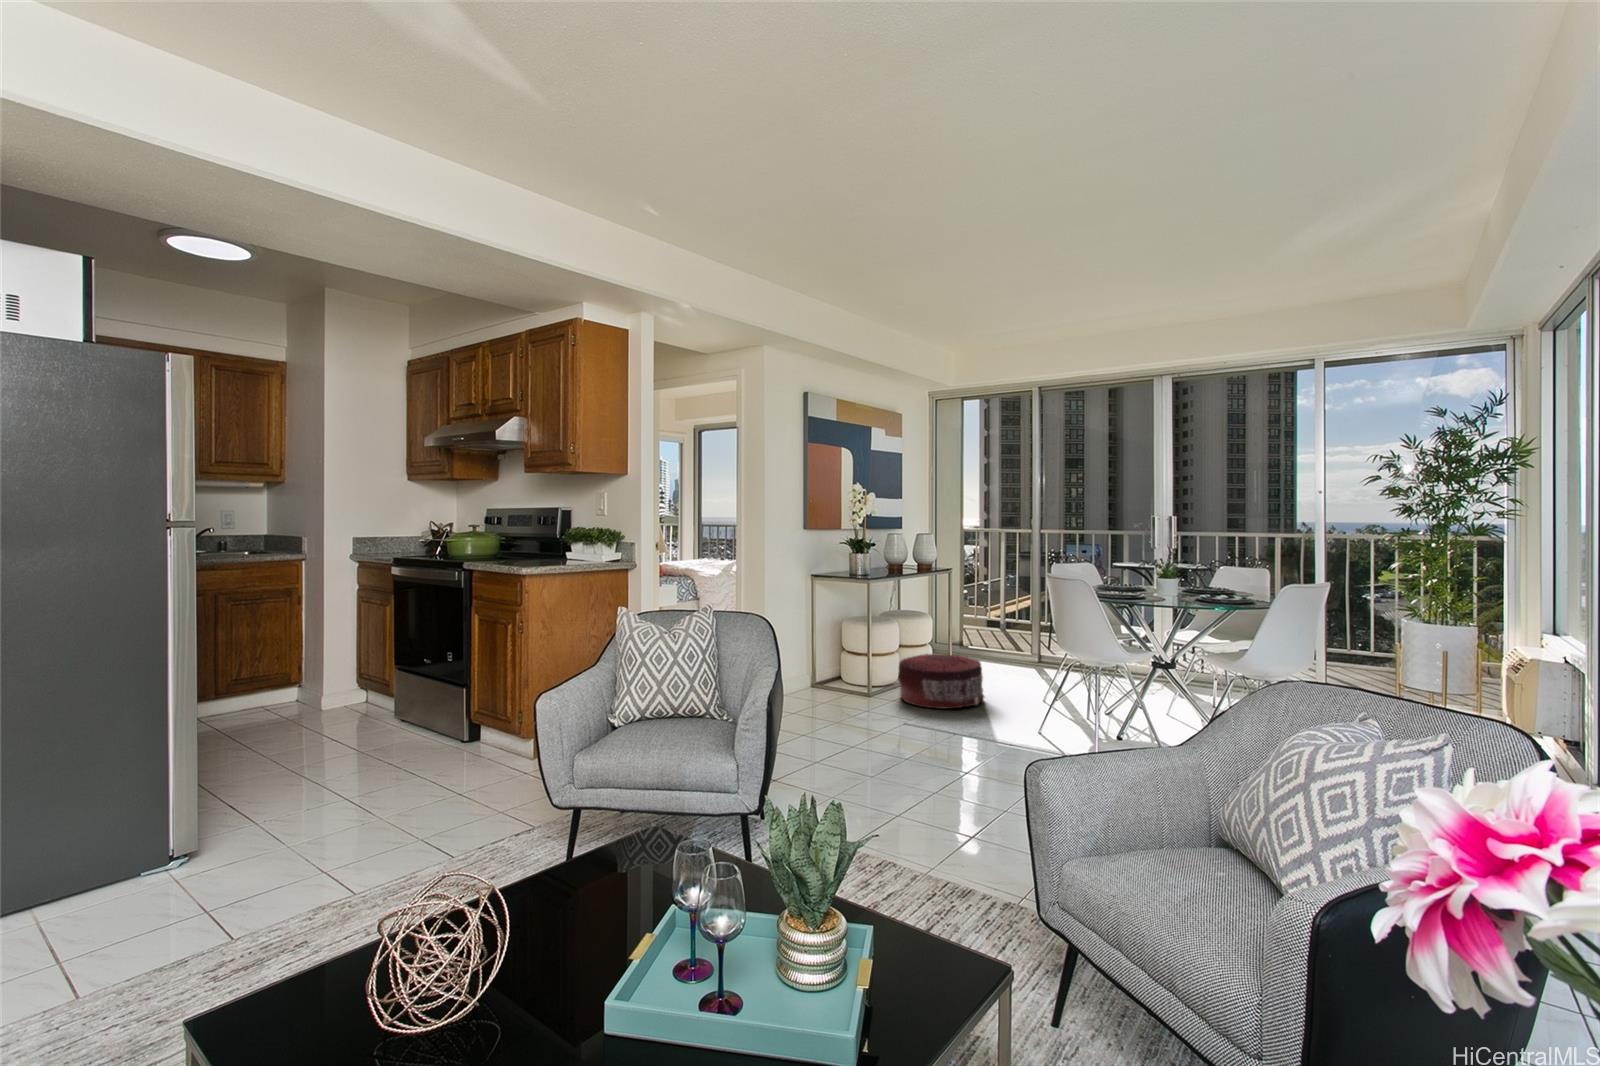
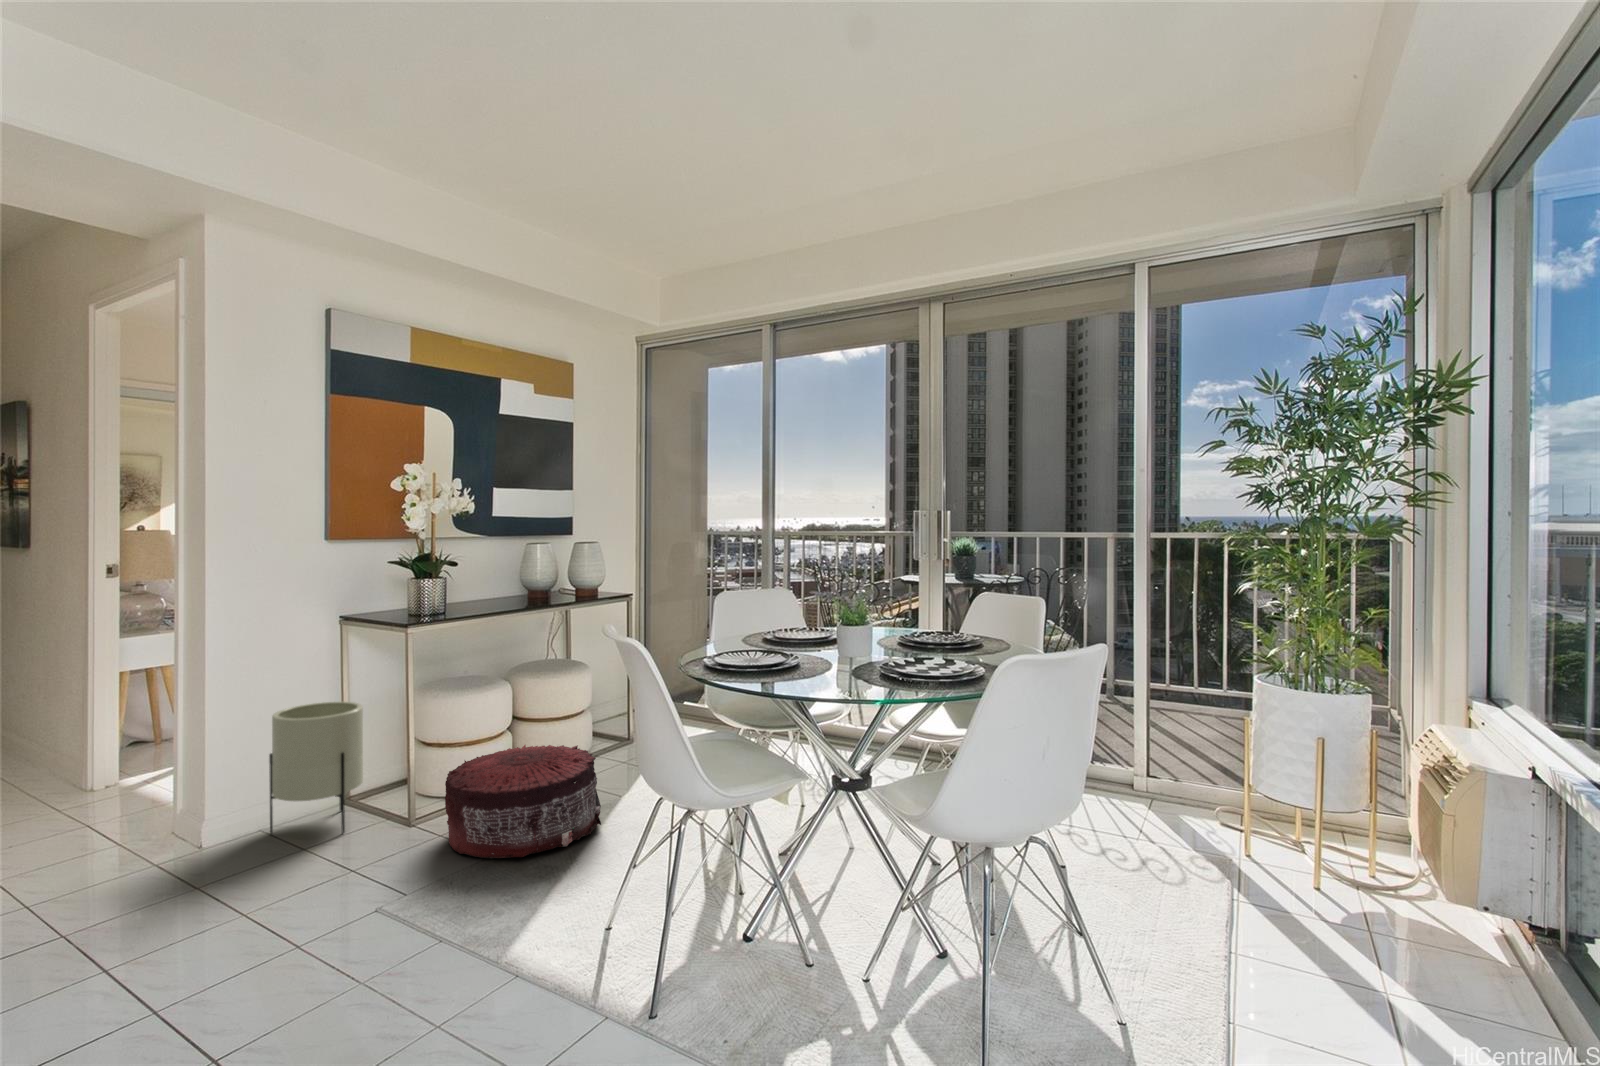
planter: none [796,625,840,697] -> present [269,702,363,834]

